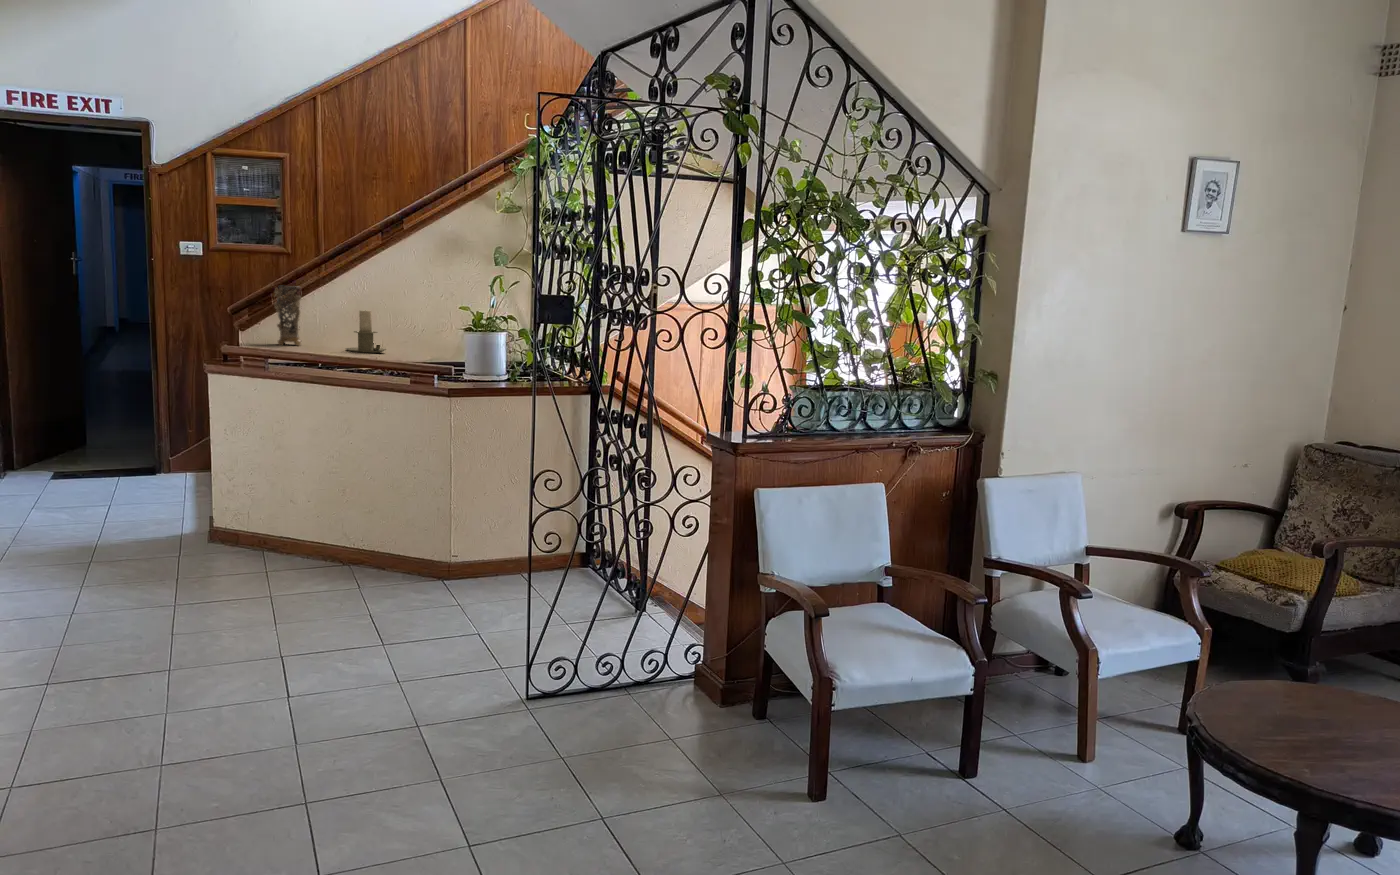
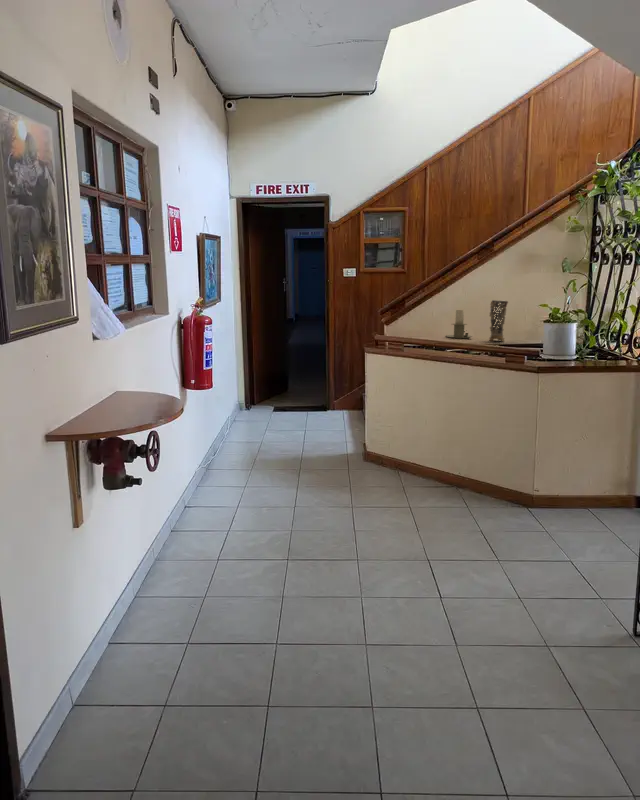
decorative vase: present [274,286,301,345] -> present [489,300,508,341]

